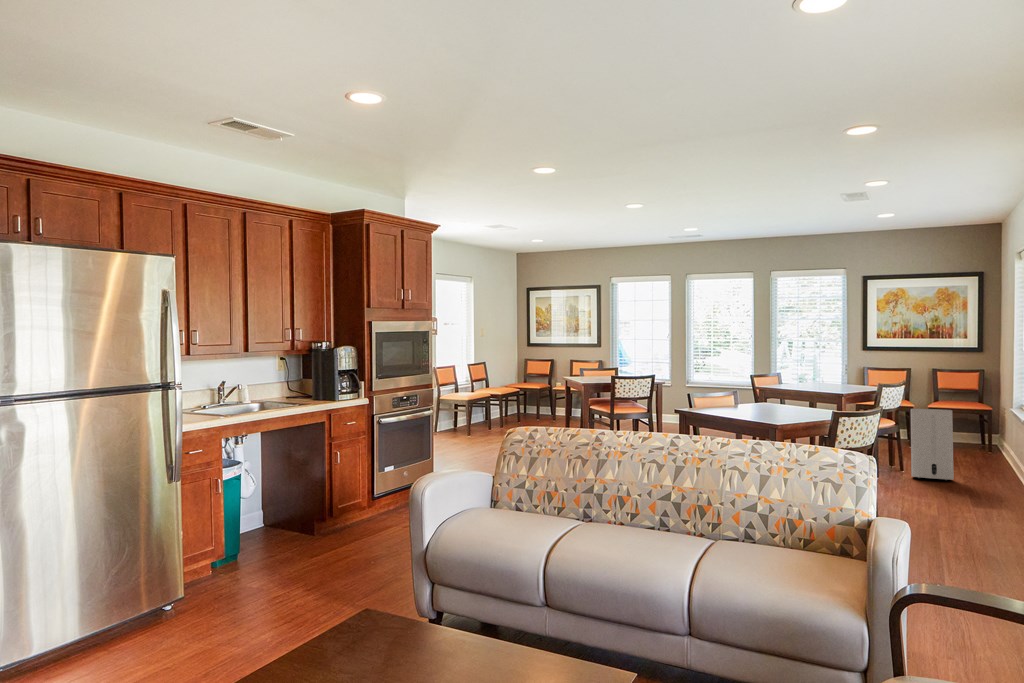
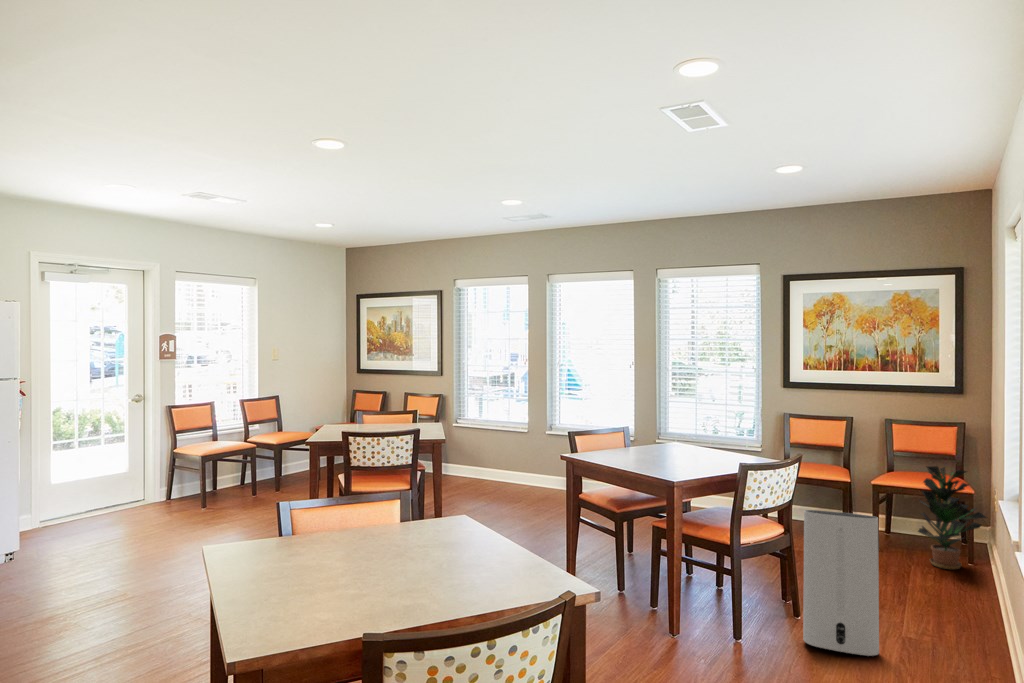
potted plant: none [959,394,1002,454] -> present [918,466,986,569]

